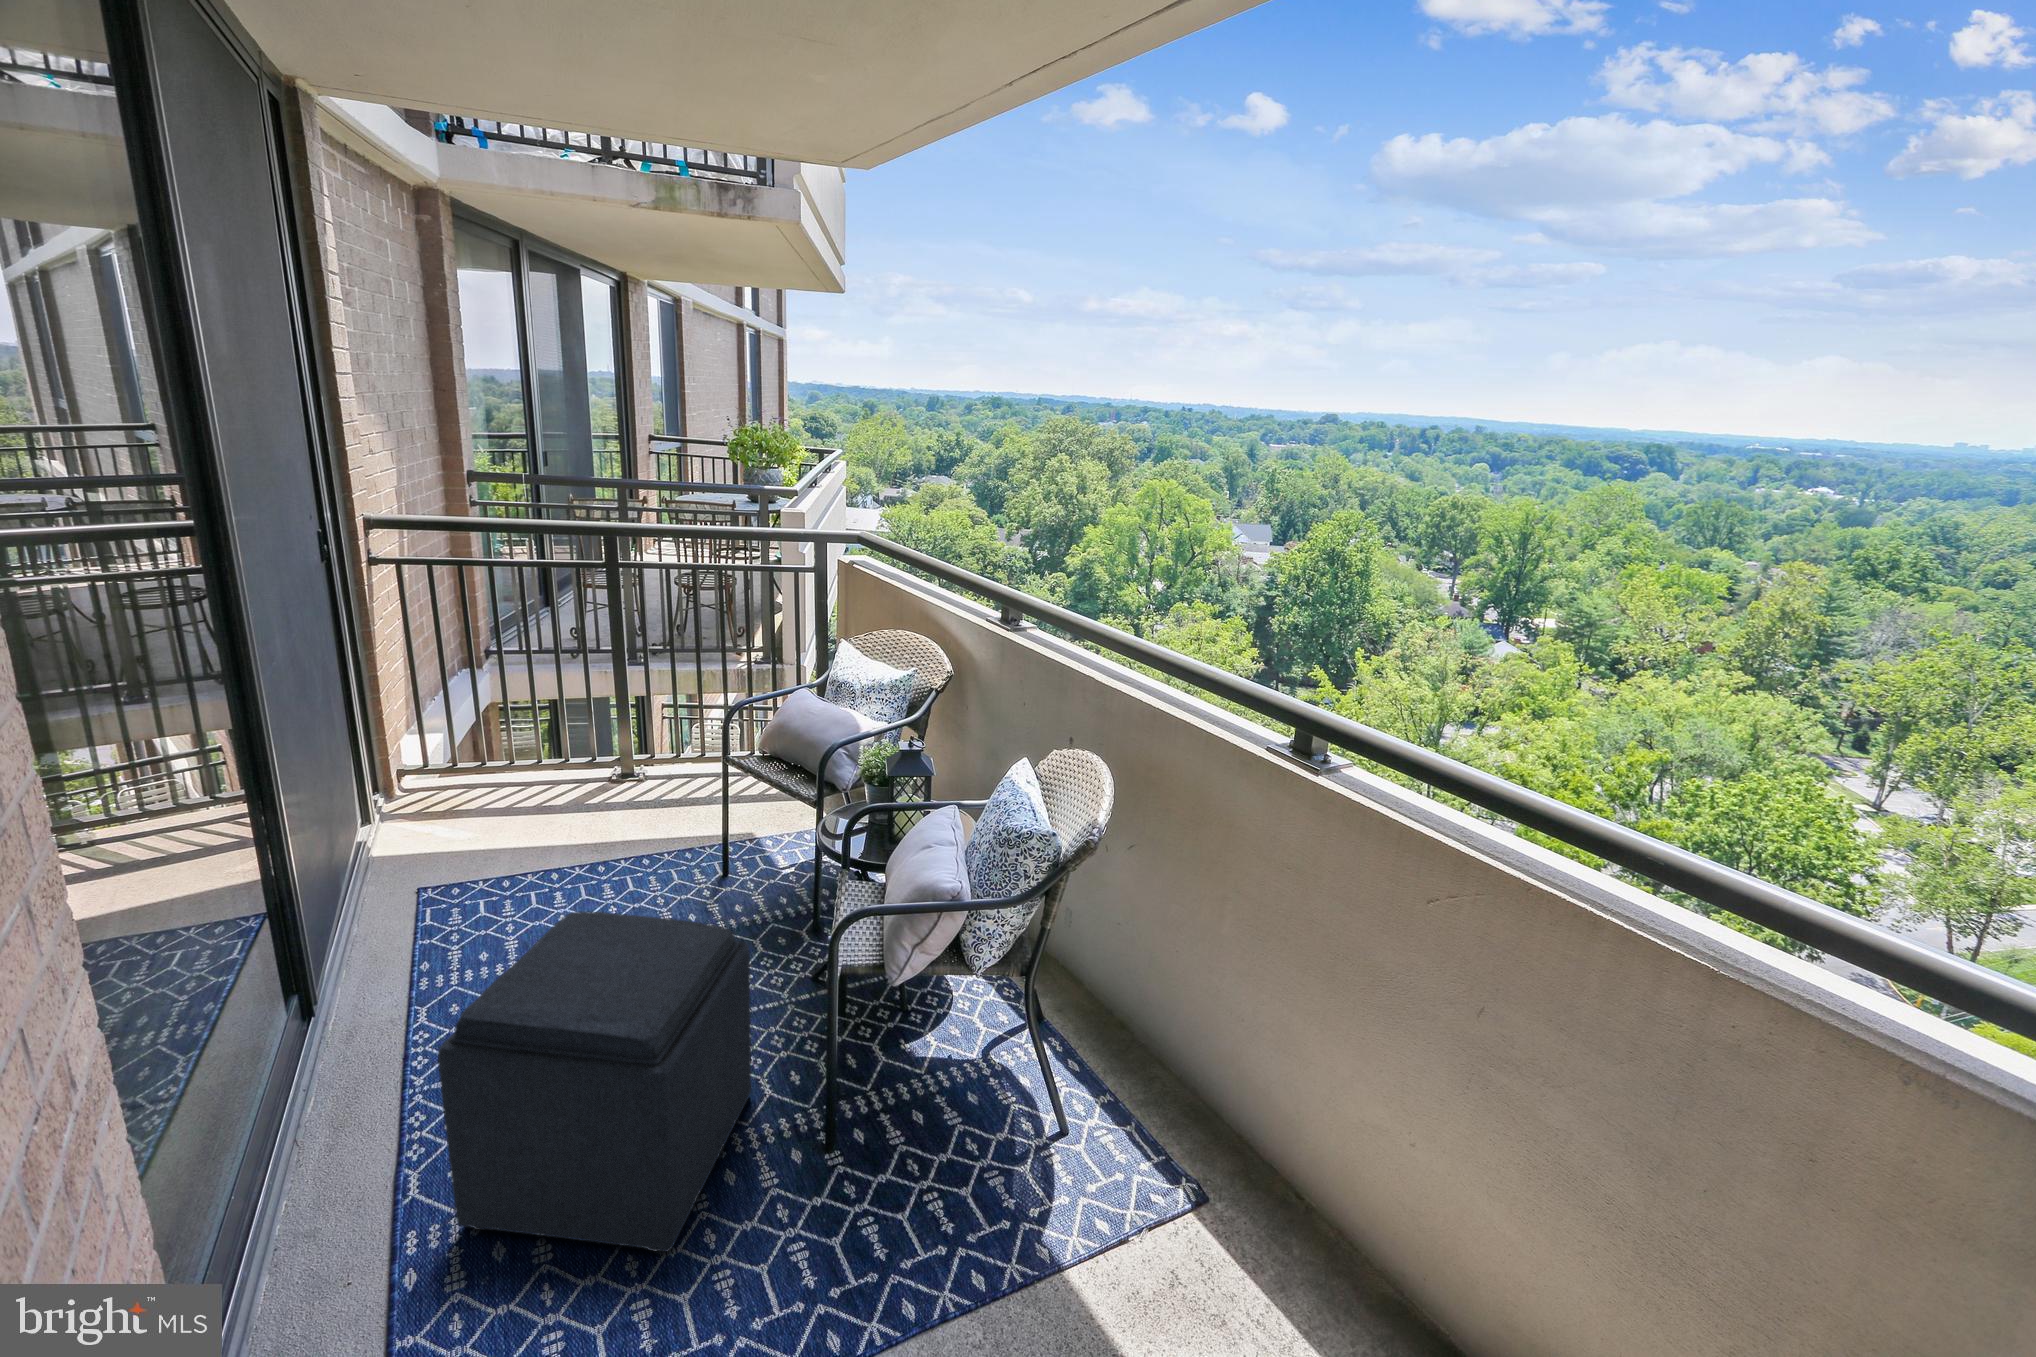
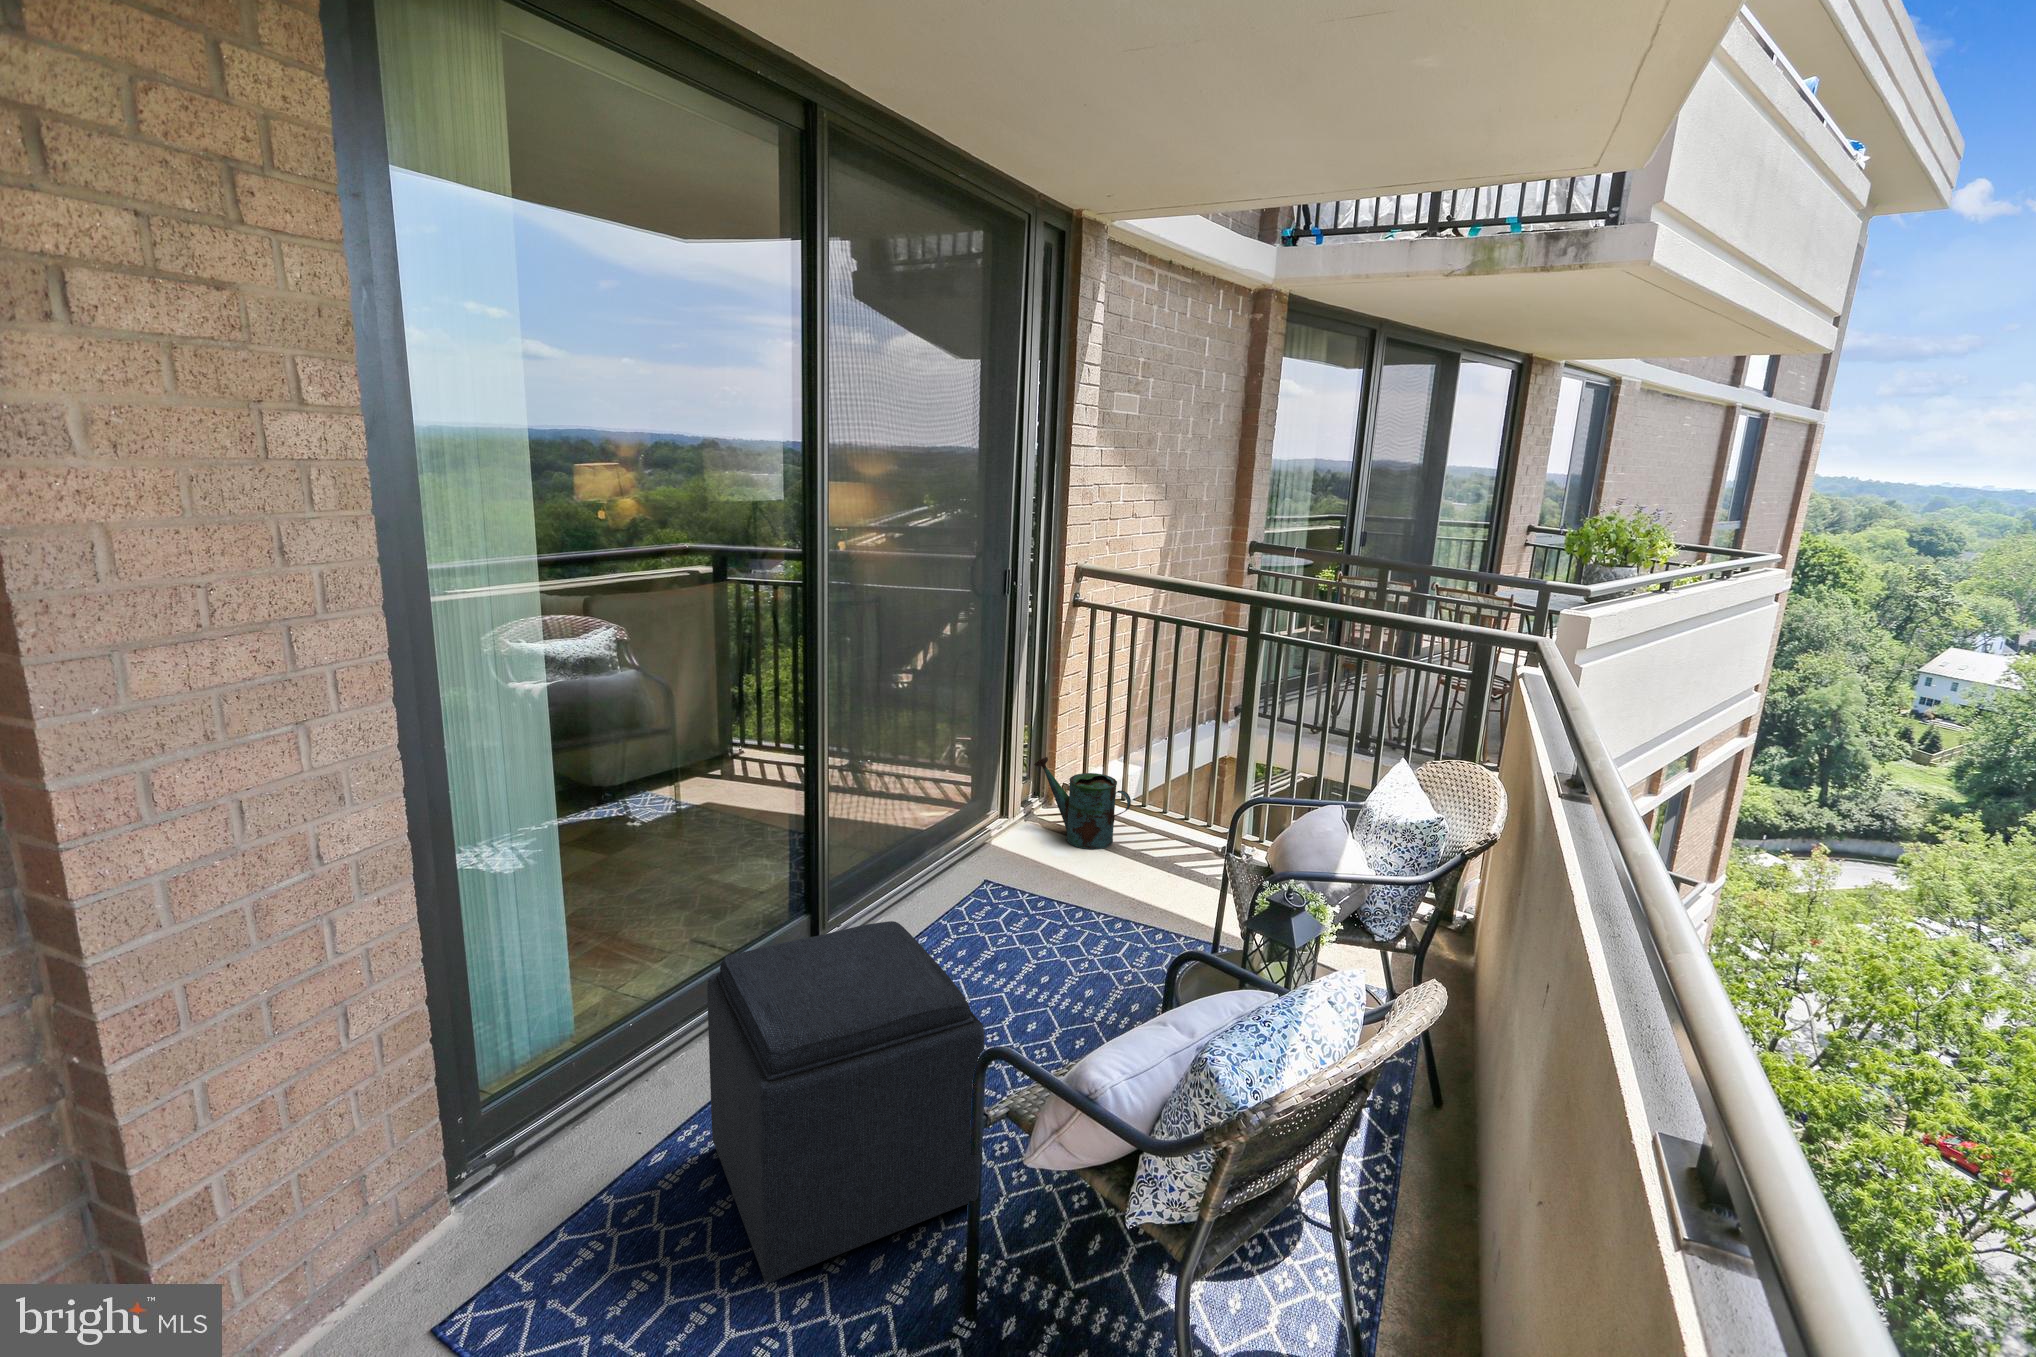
watering can: none [387,739,528,823] -> present [1034,757,1131,849]

